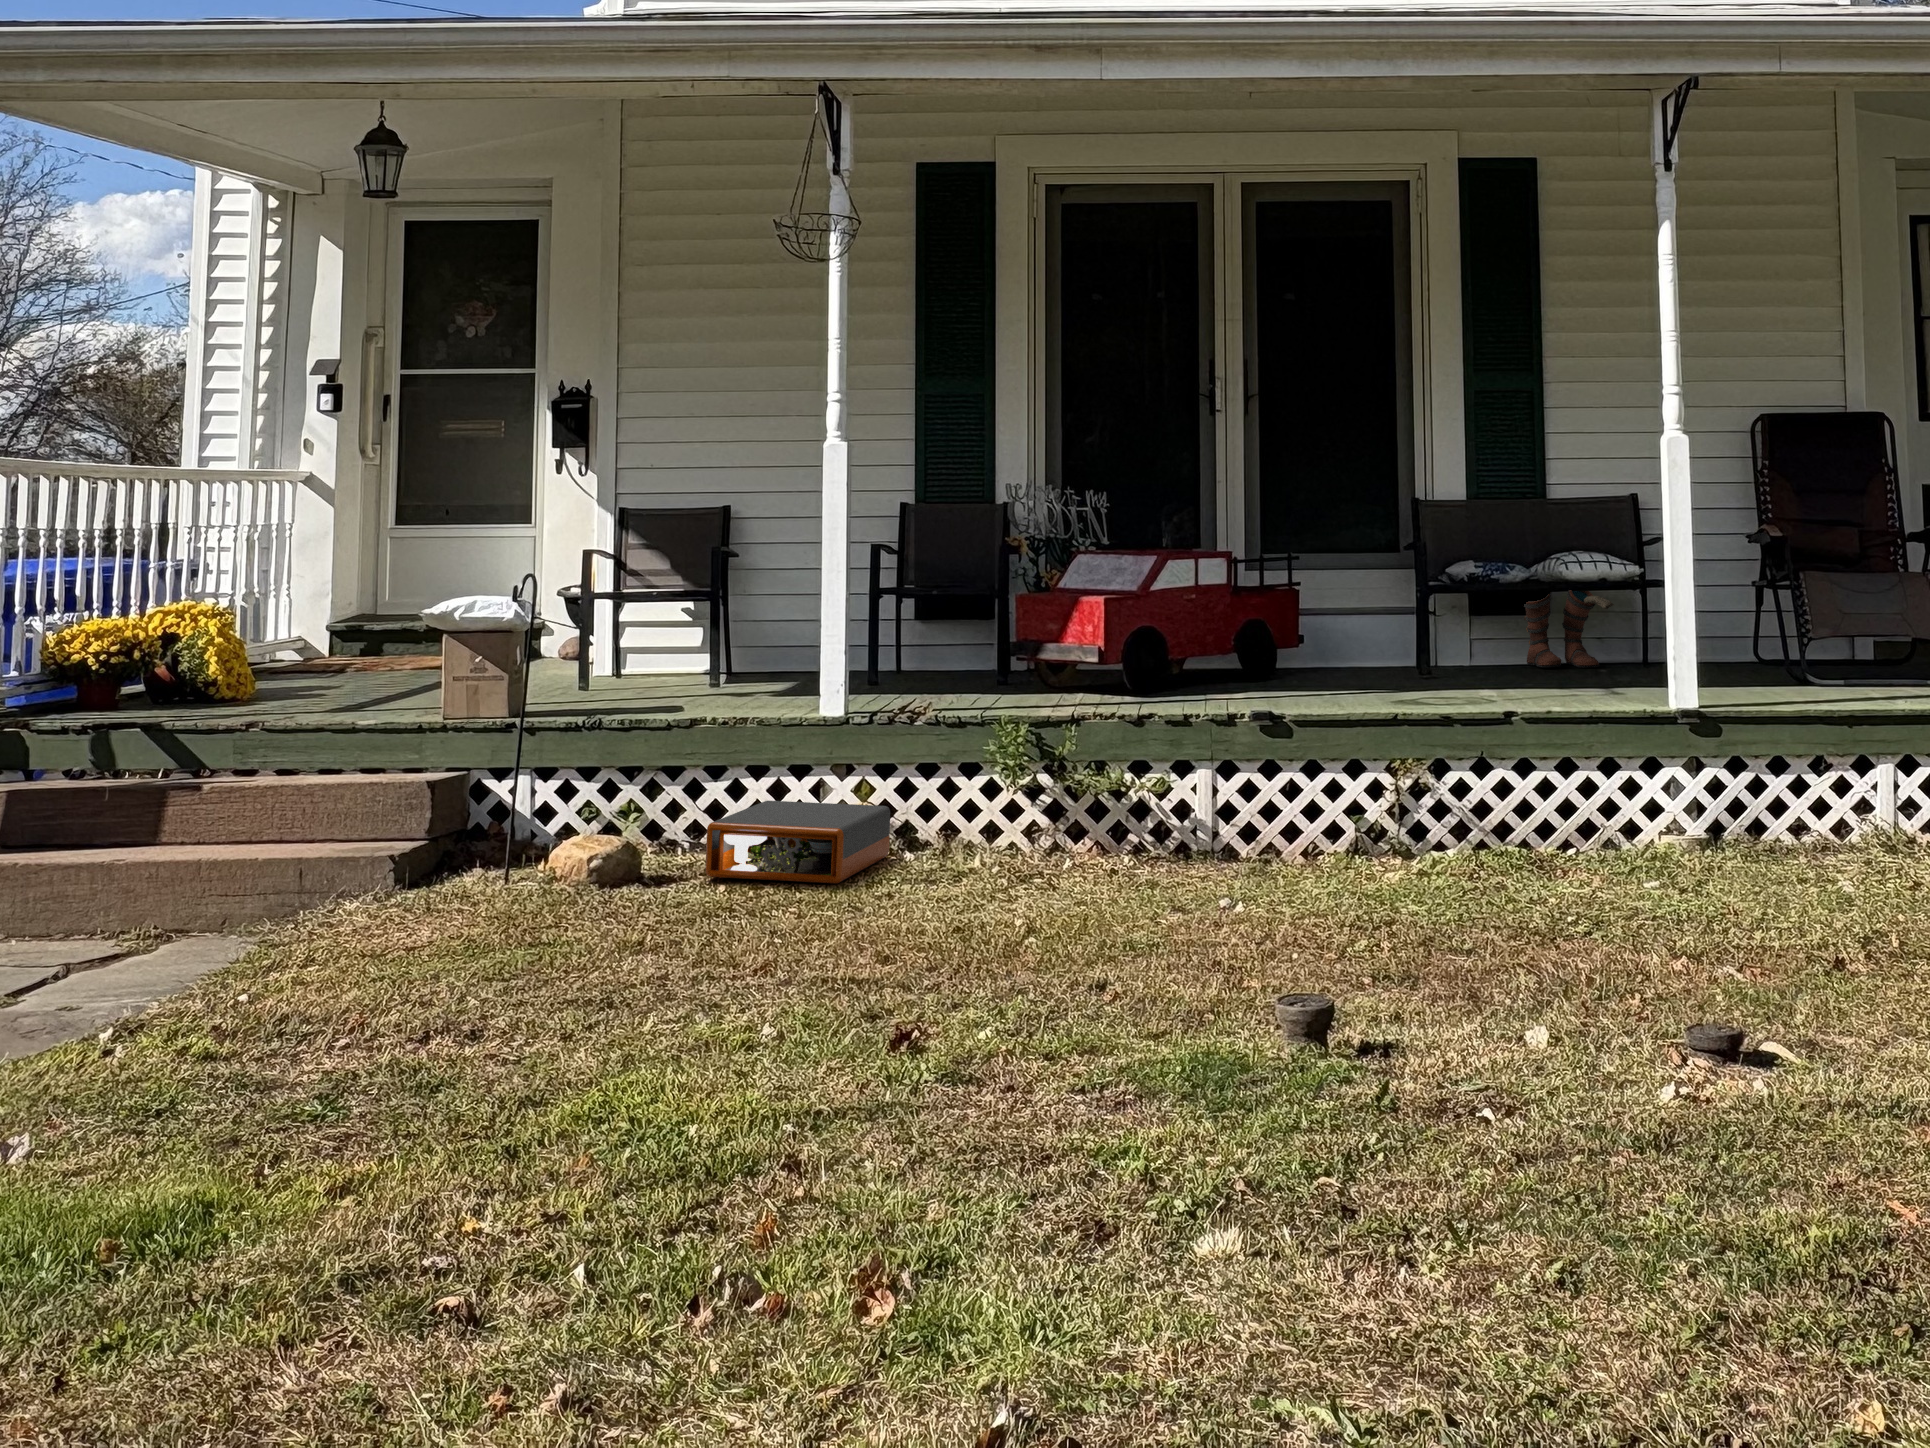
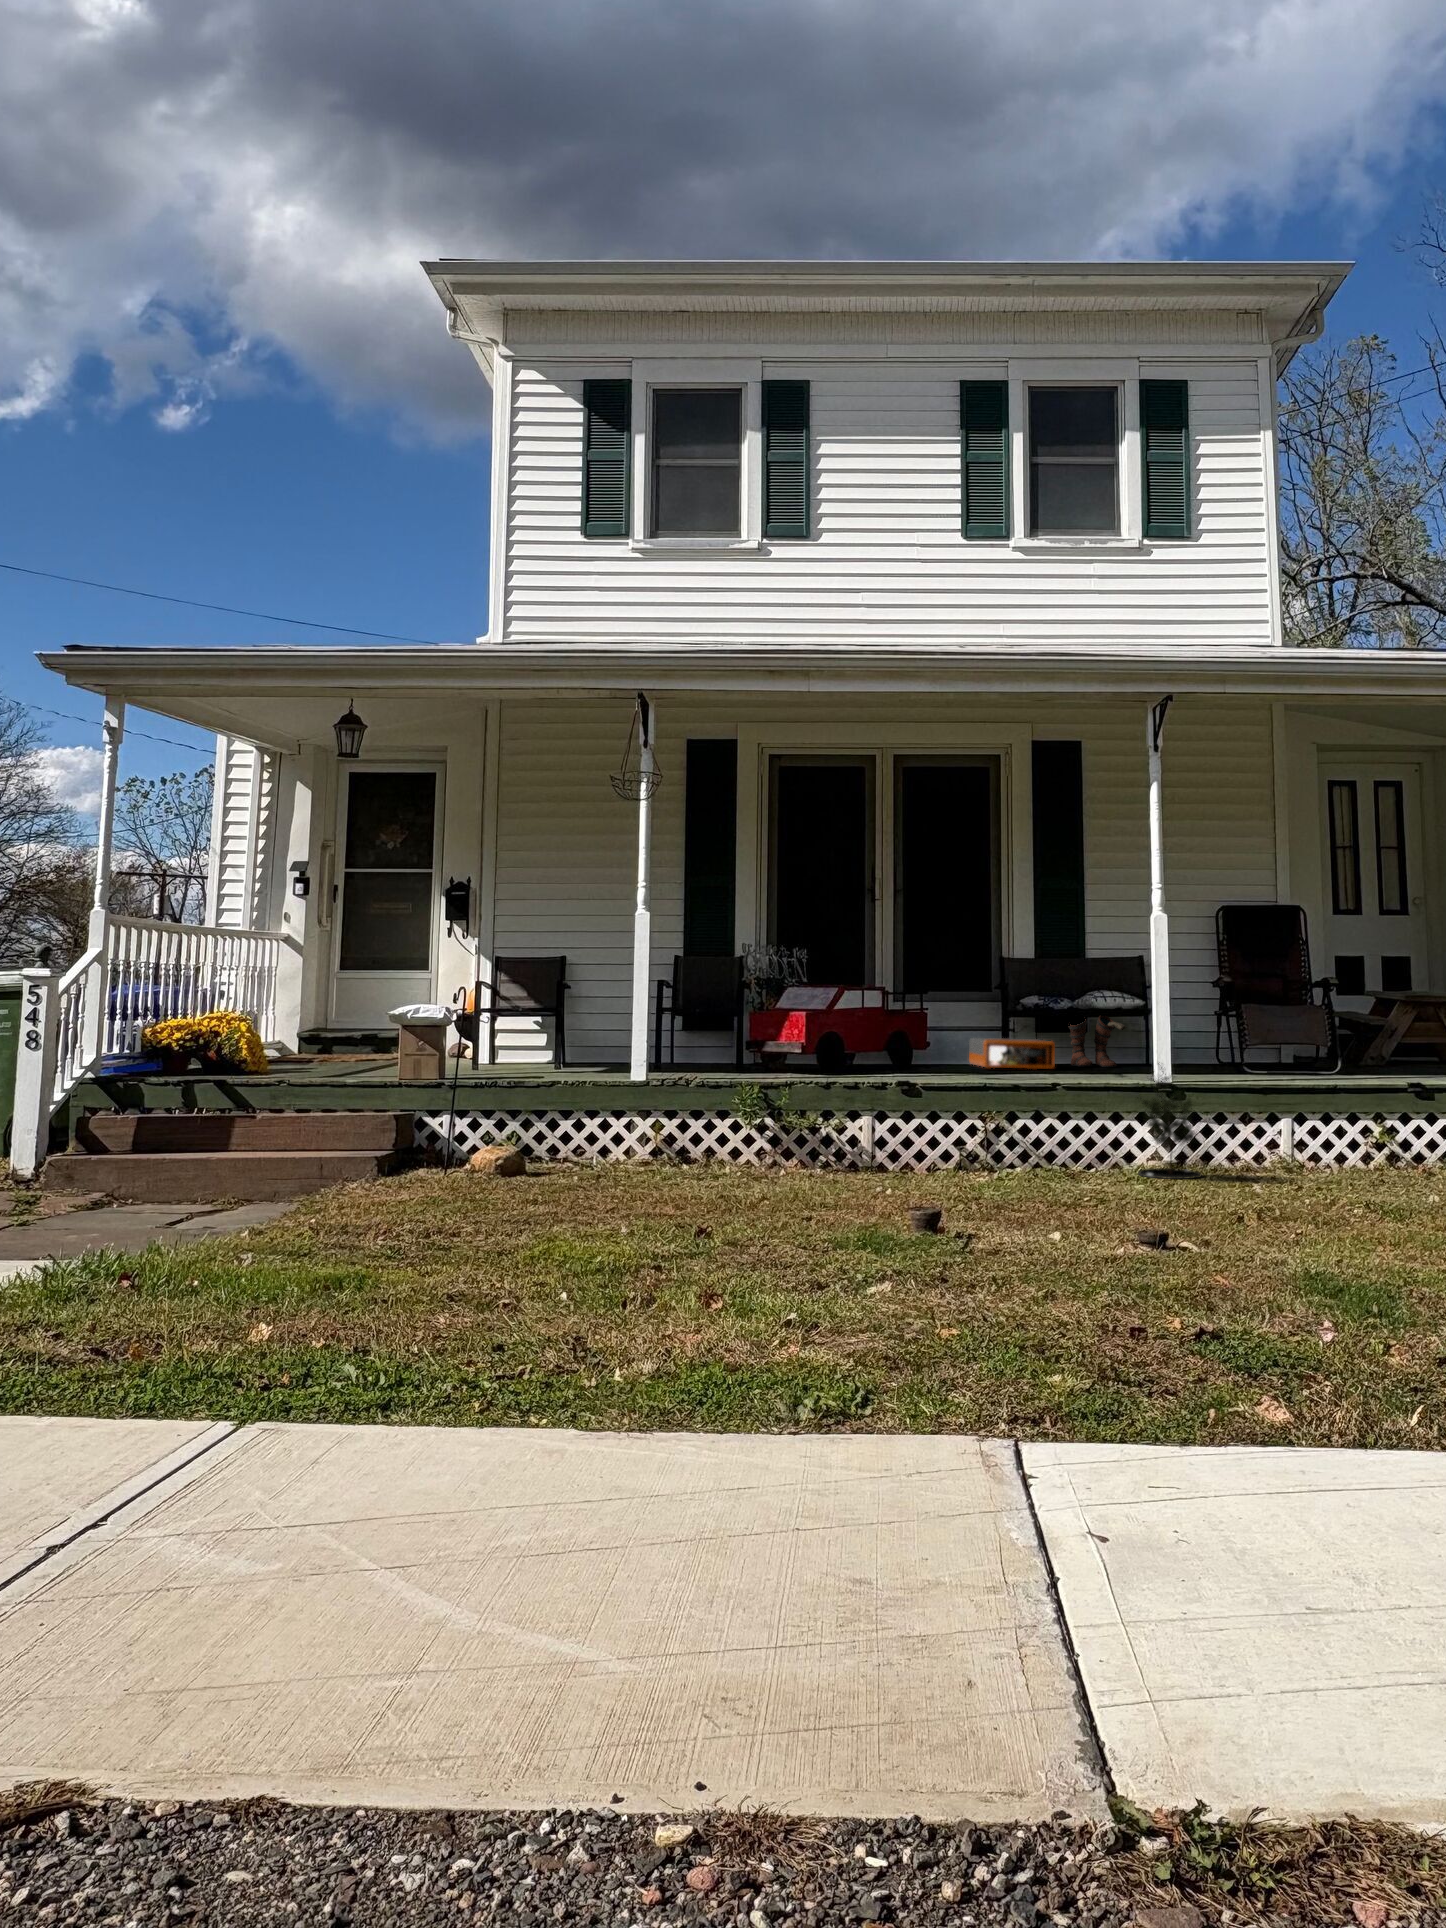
potted tree: none [1642,677,1754,872] -> present [1138,1063,1201,1179]
storage box: present [705,801,890,883] -> present [969,1038,1055,1069]

